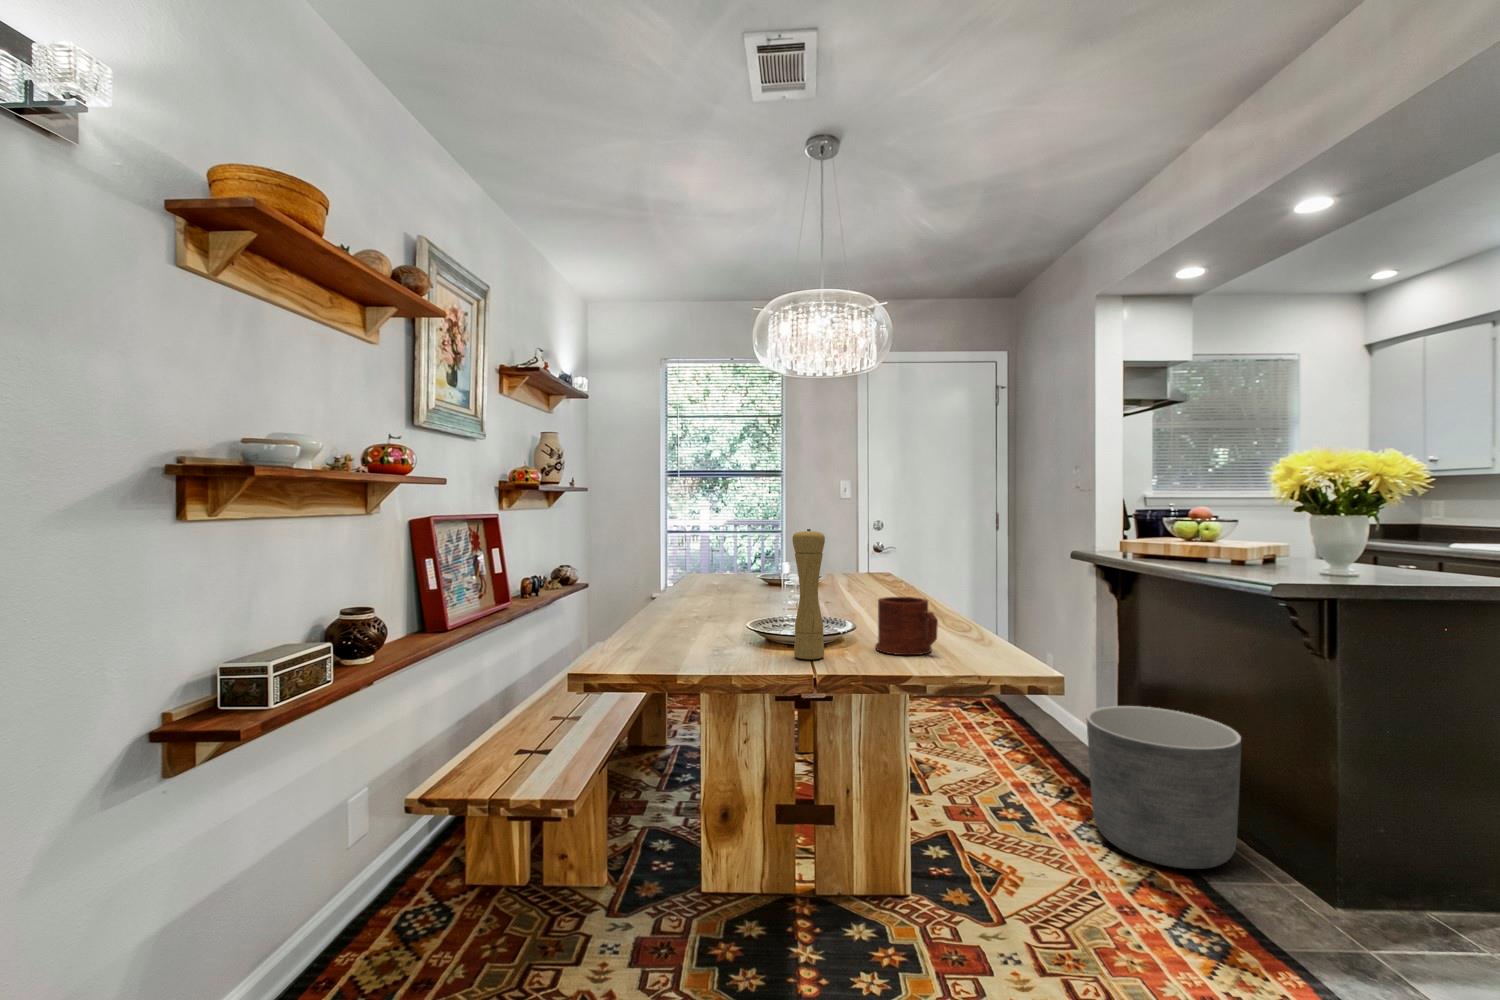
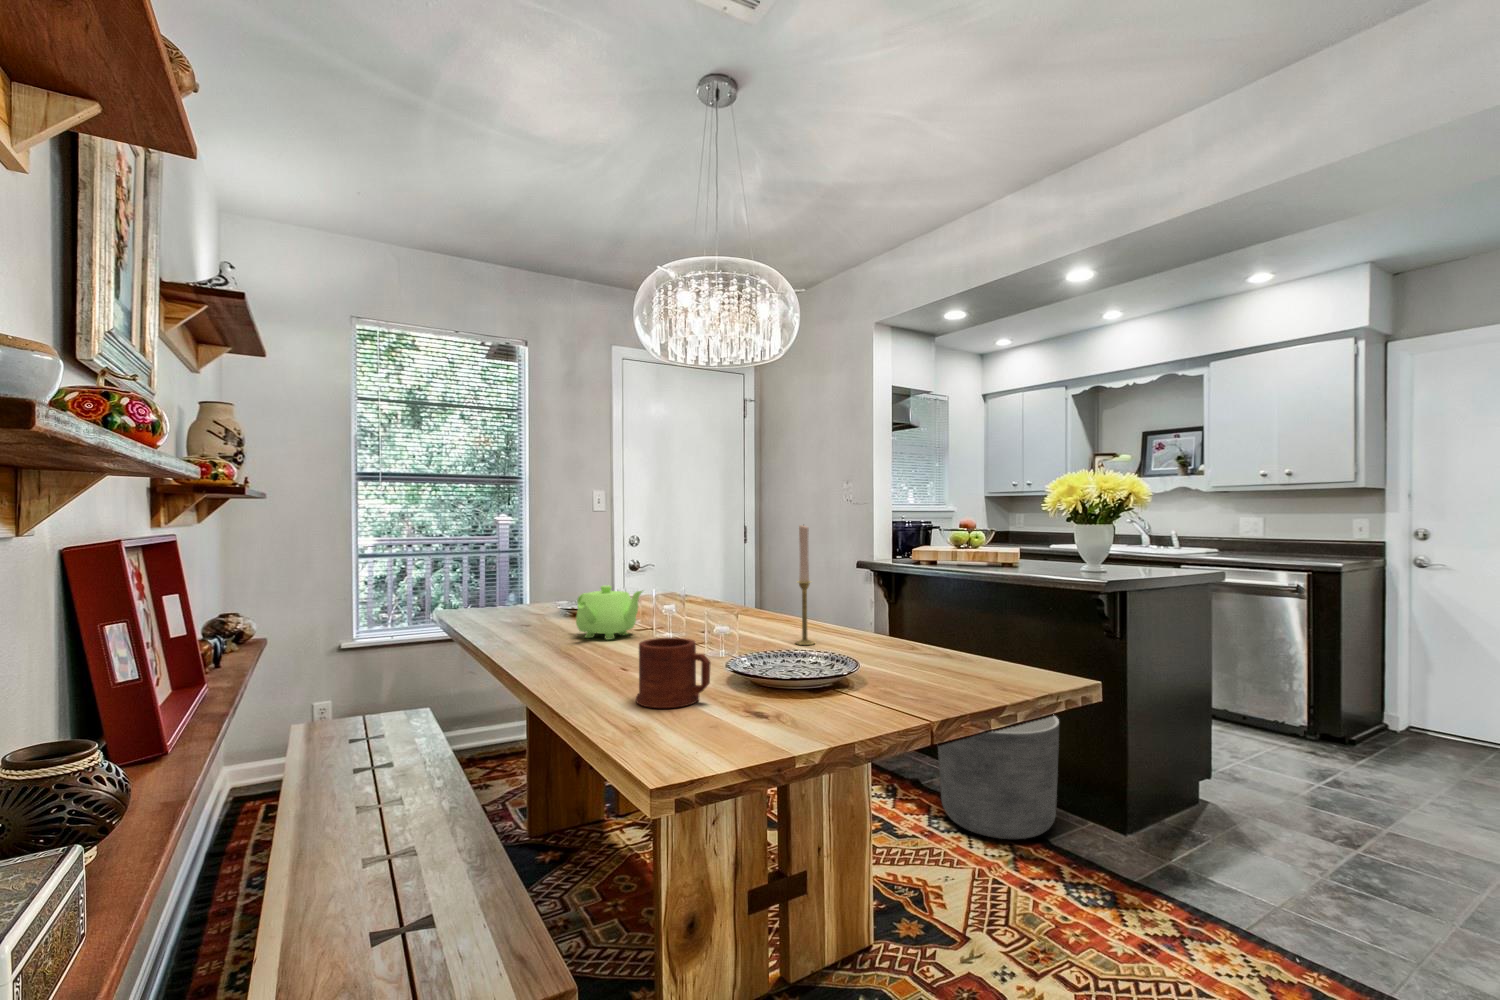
candlestick: none [865,505,883,615] -> present [796,525,814,645]
pepper mill: present [792,529,825,659] -> none [864,557,902,710]
teapot: none [714,555,767,598] -> present [576,585,642,640]
mug: present [875,597,938,655] -> present [636,638,710,708]

